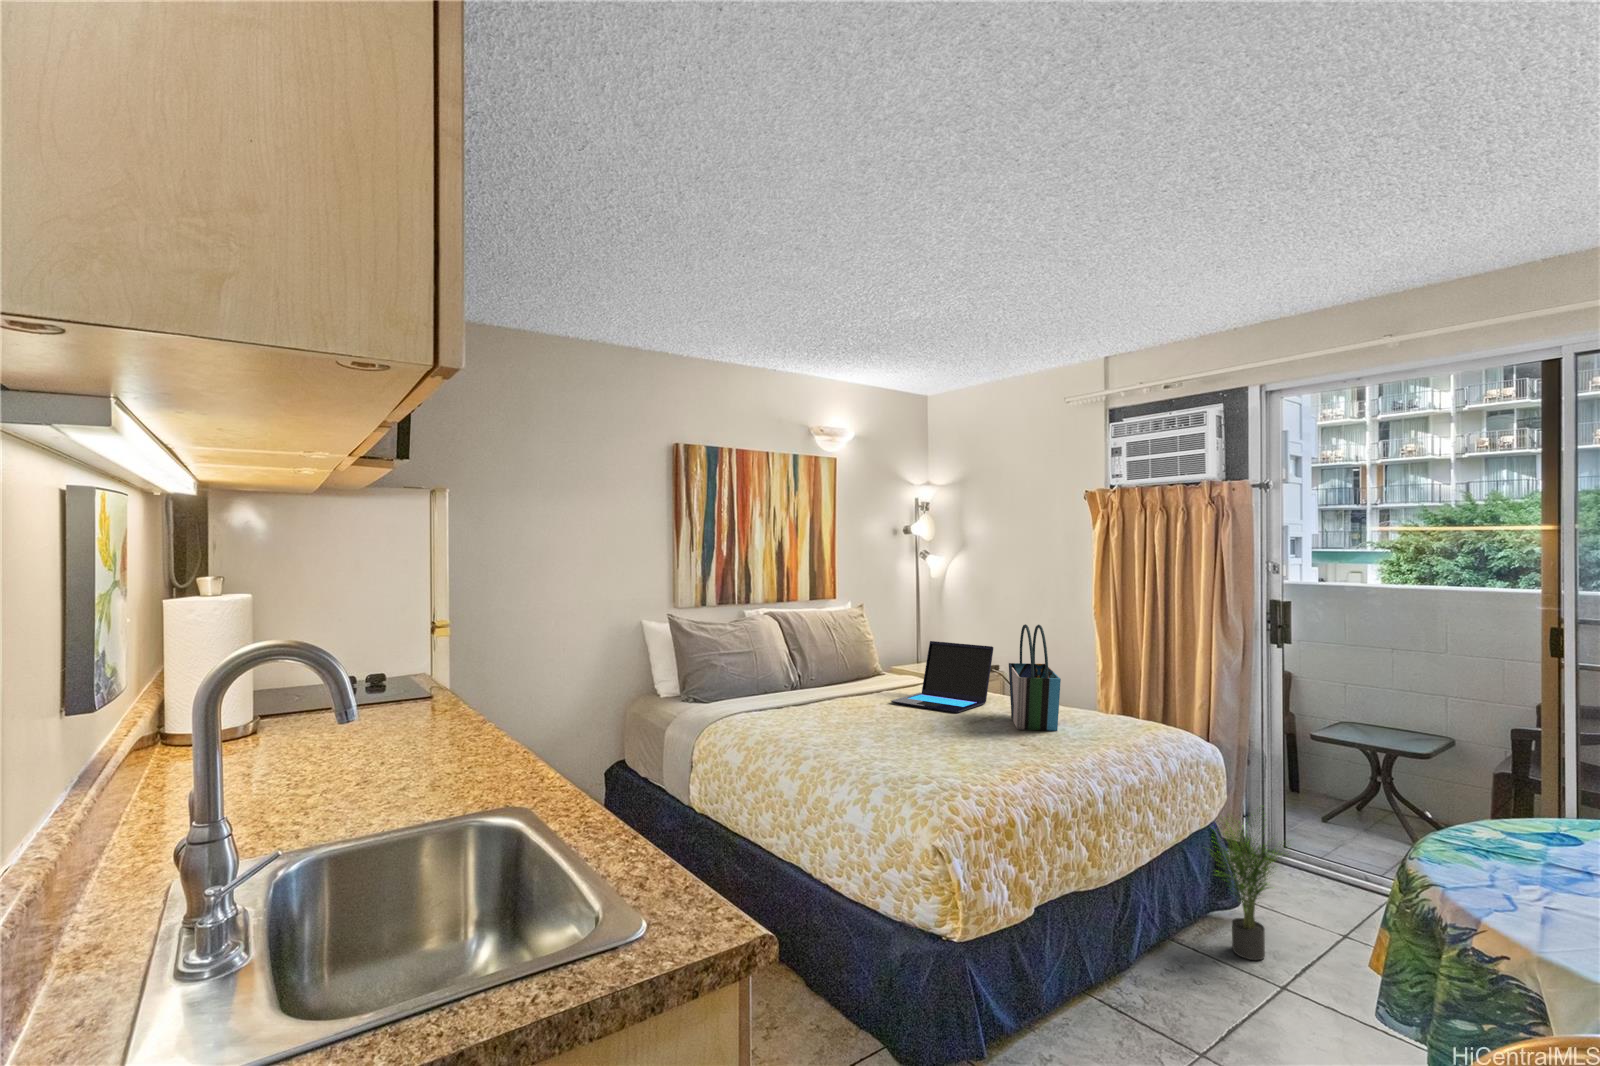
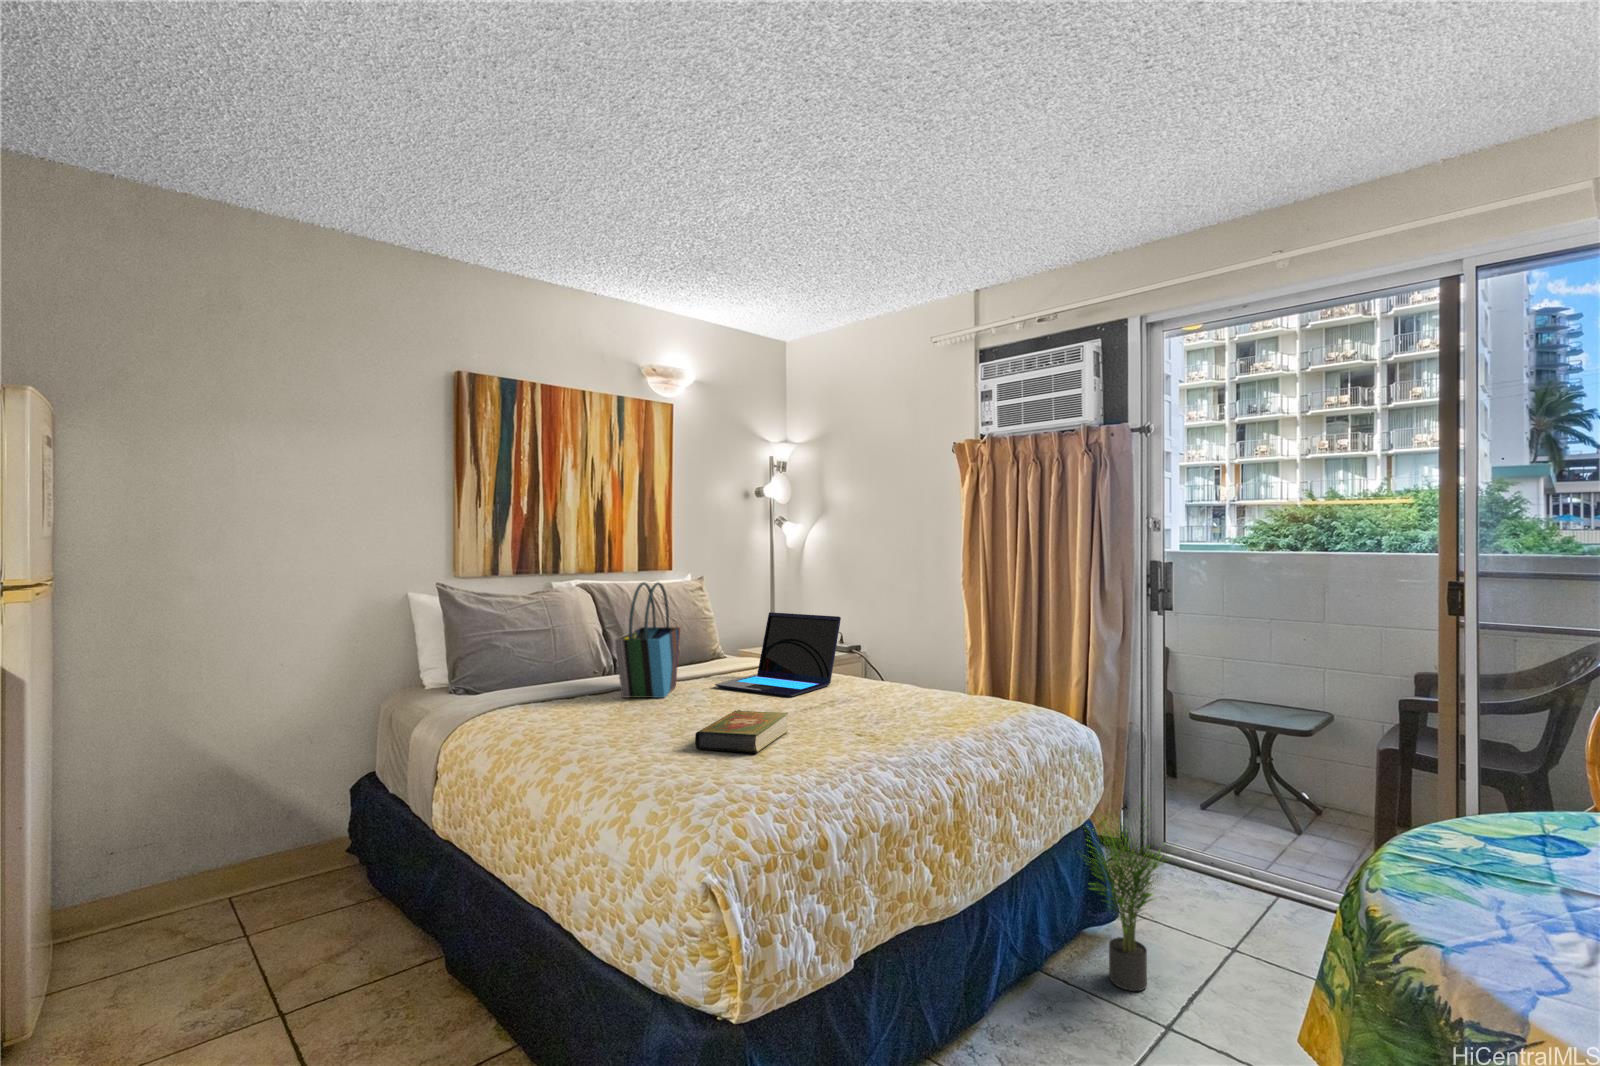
tote bag: present [1009,624,1061,731] -> present [615,582,680,698]
book: none [899,724,965,757] -> present [695,710,788,753]

